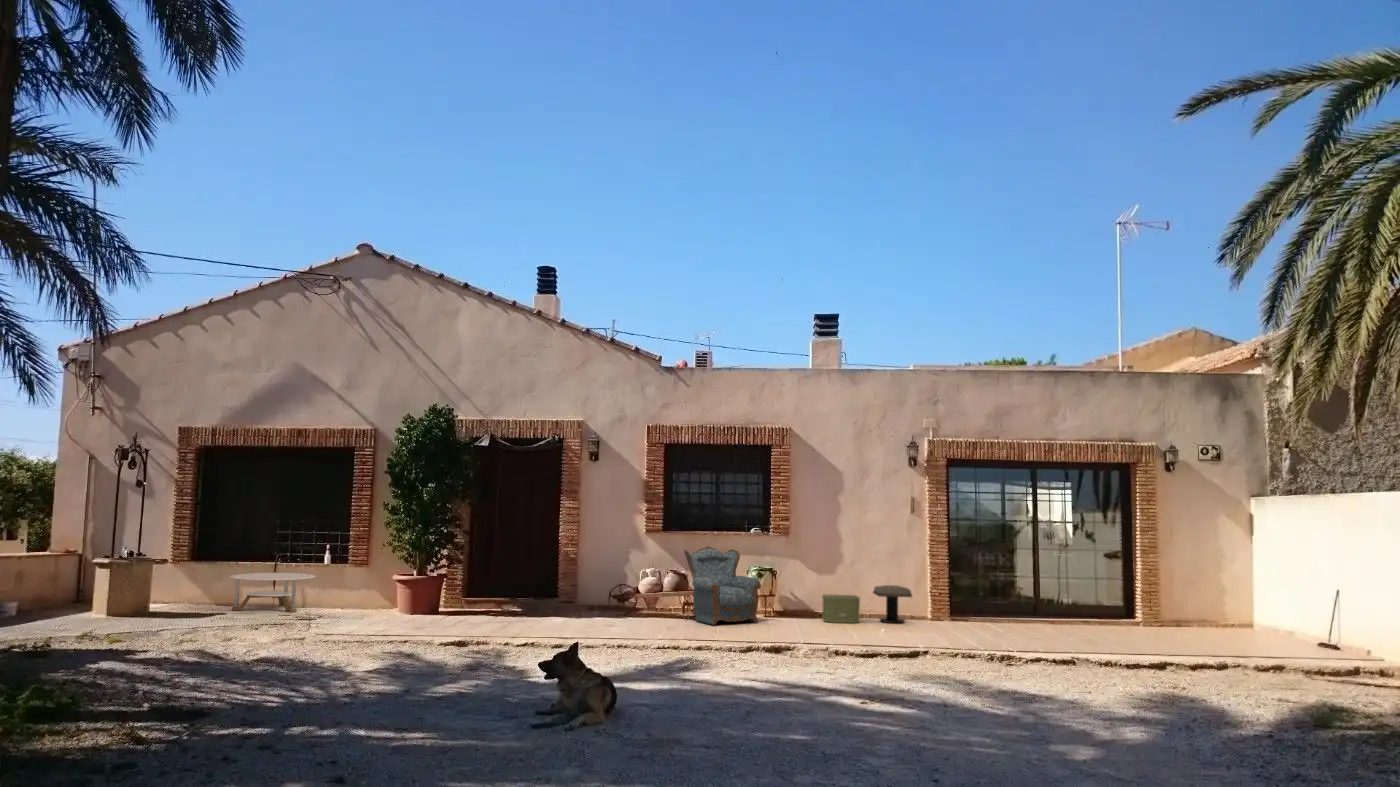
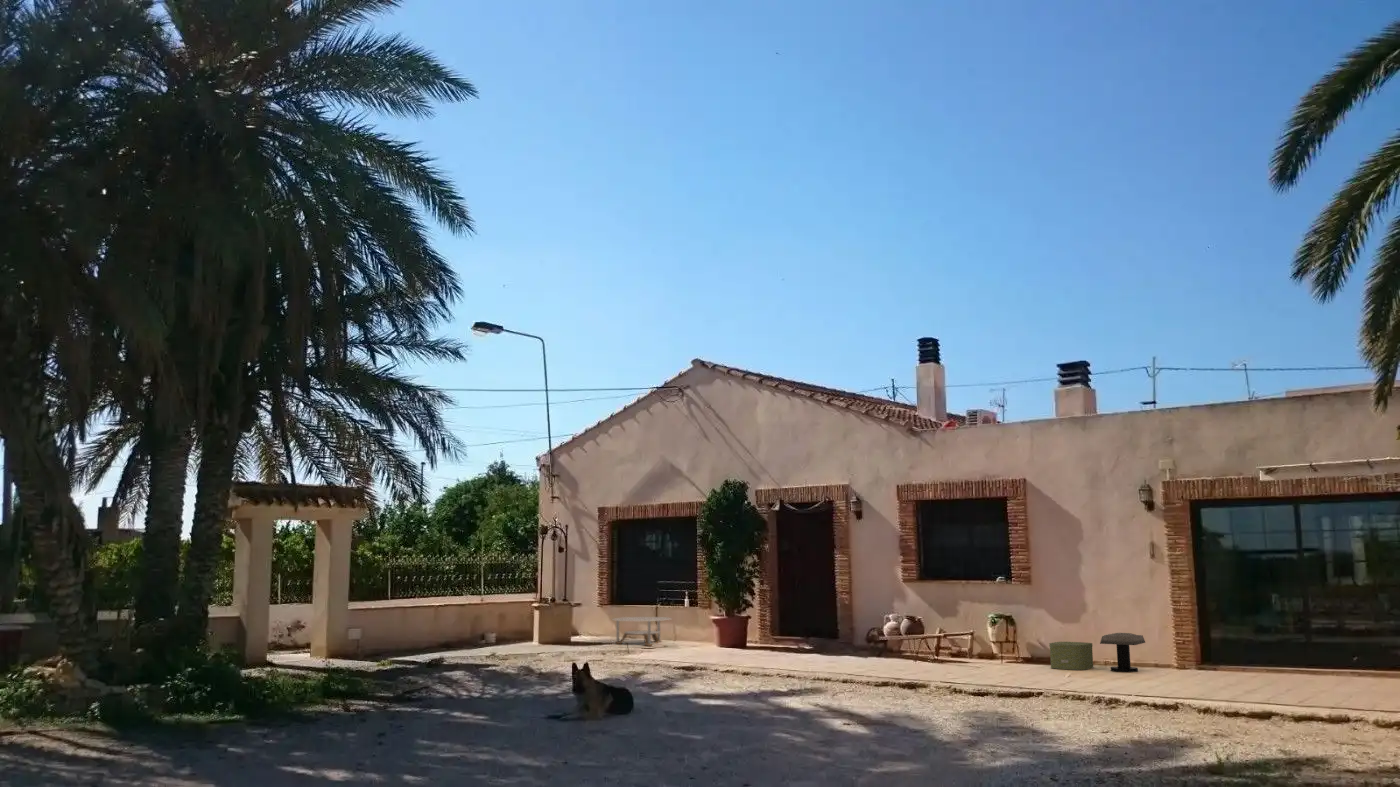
armchair: present [684,546,761,625] -> none [920,593,982,666]

